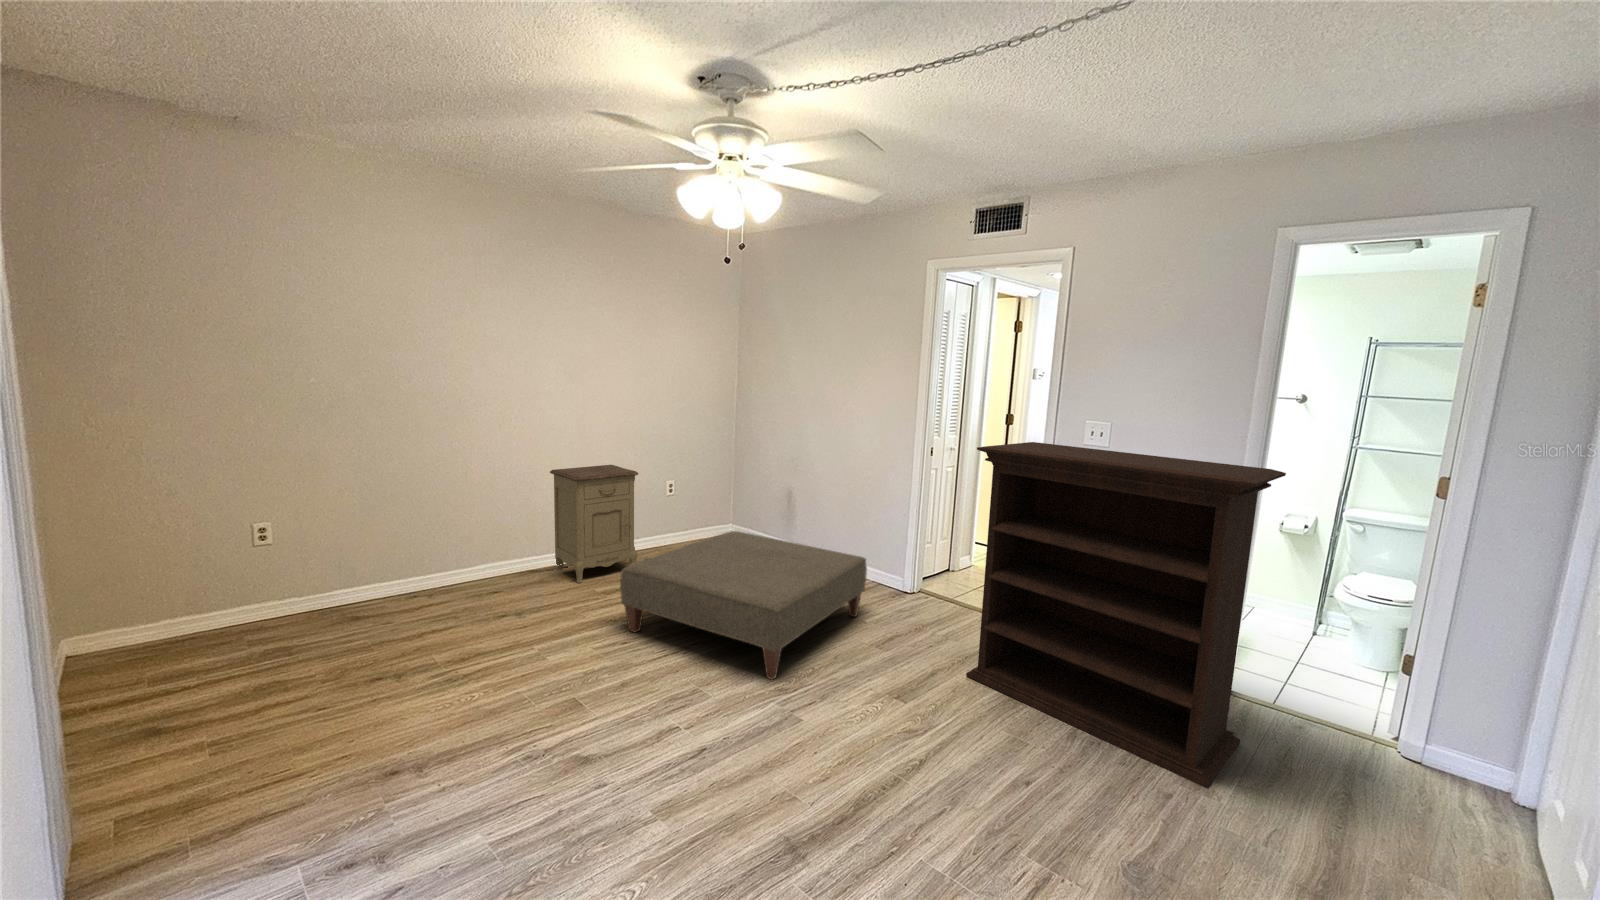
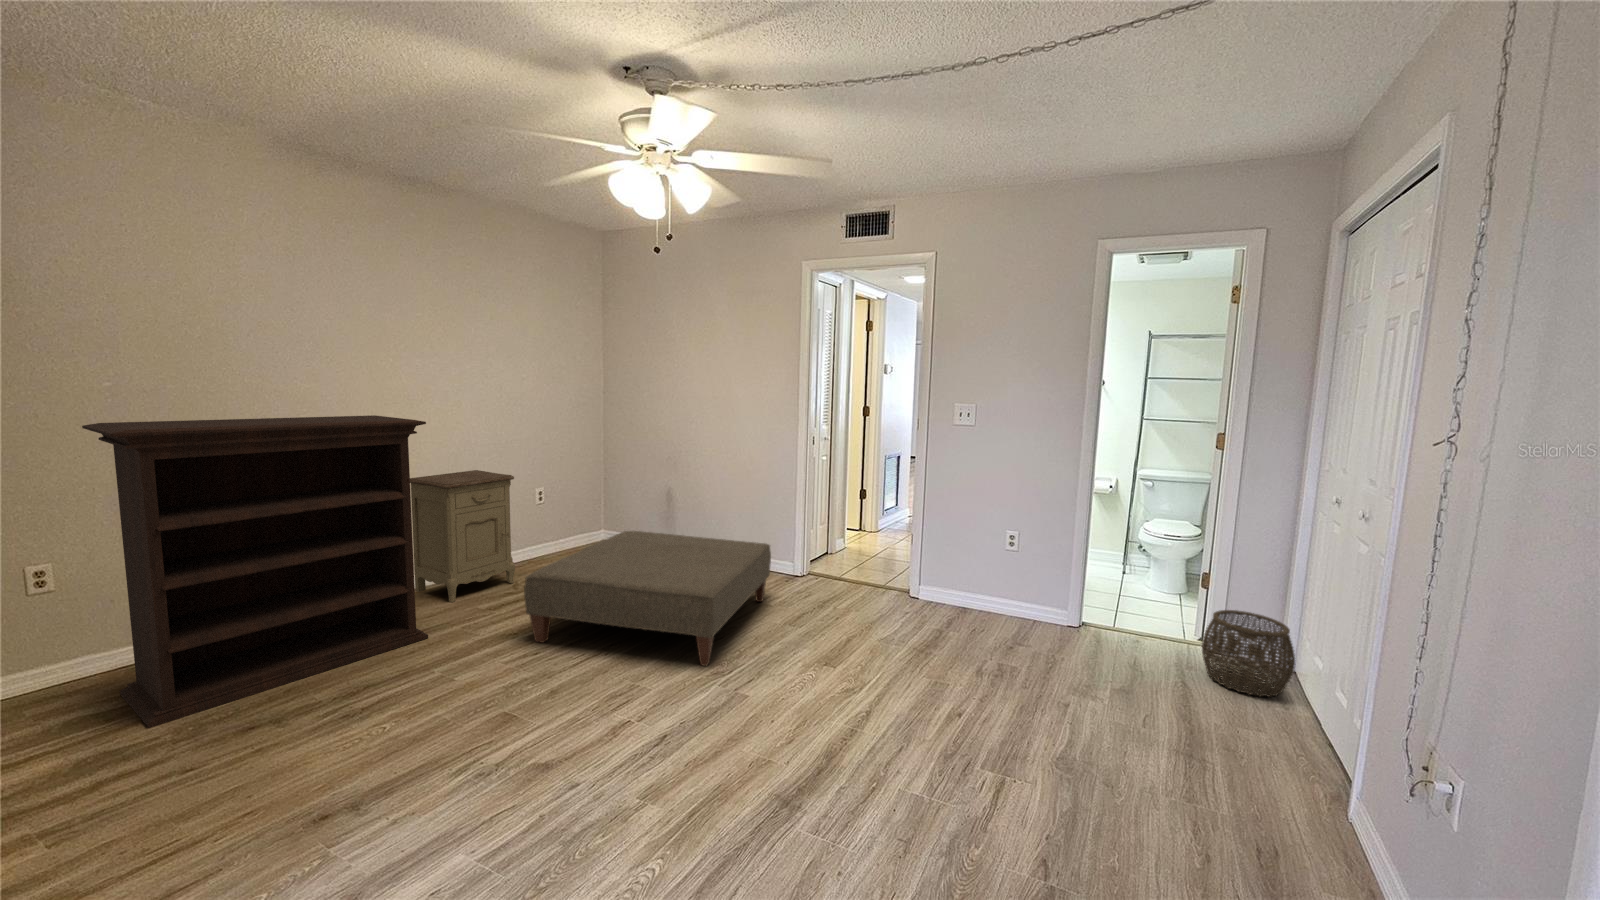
bookshelf: present [966,442,1286,788] -> present [82,415,428,728]
woven basket: none [1409,712,1572,851] -> present [1202,610,1295,697]

